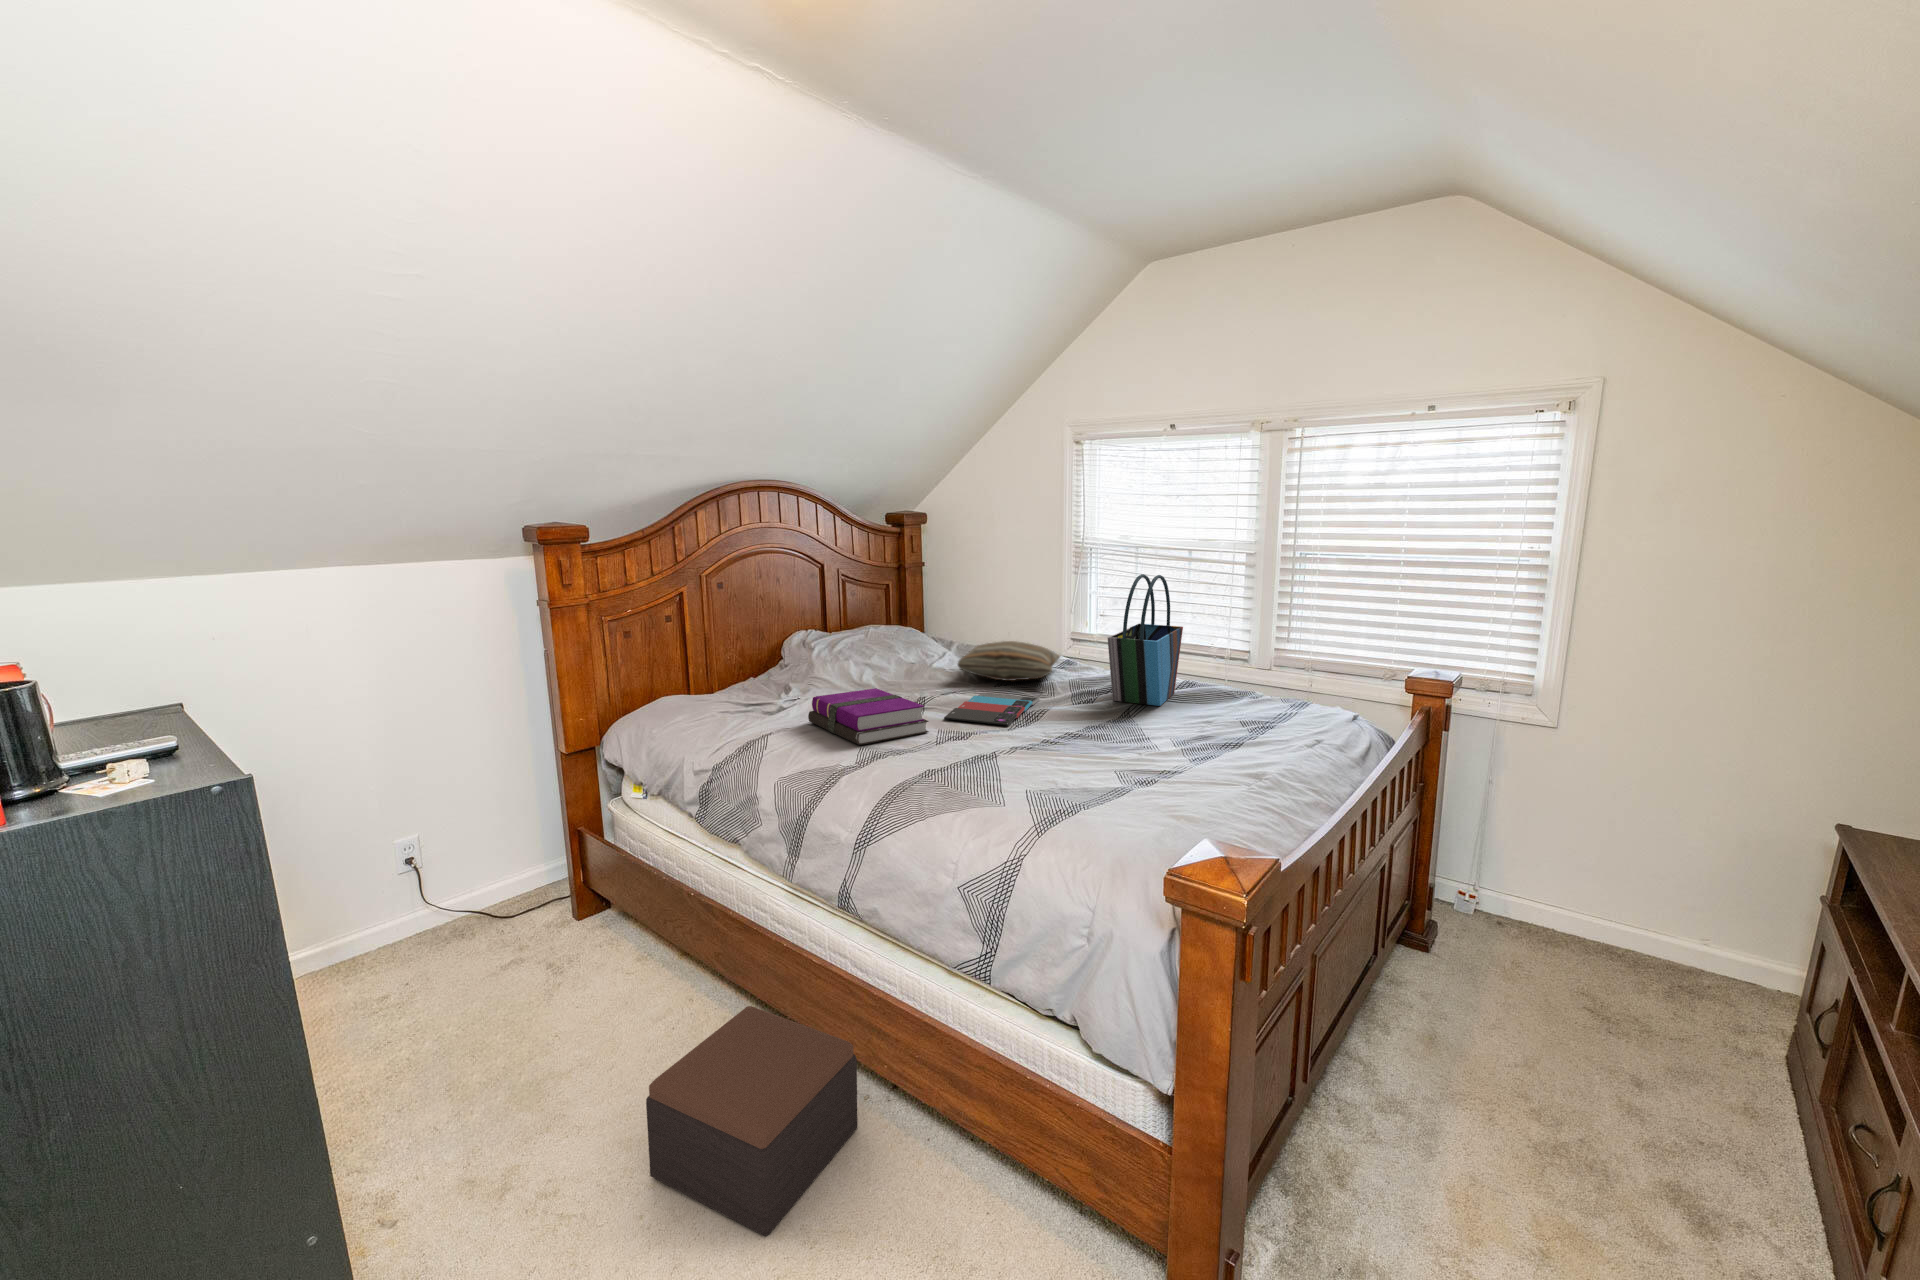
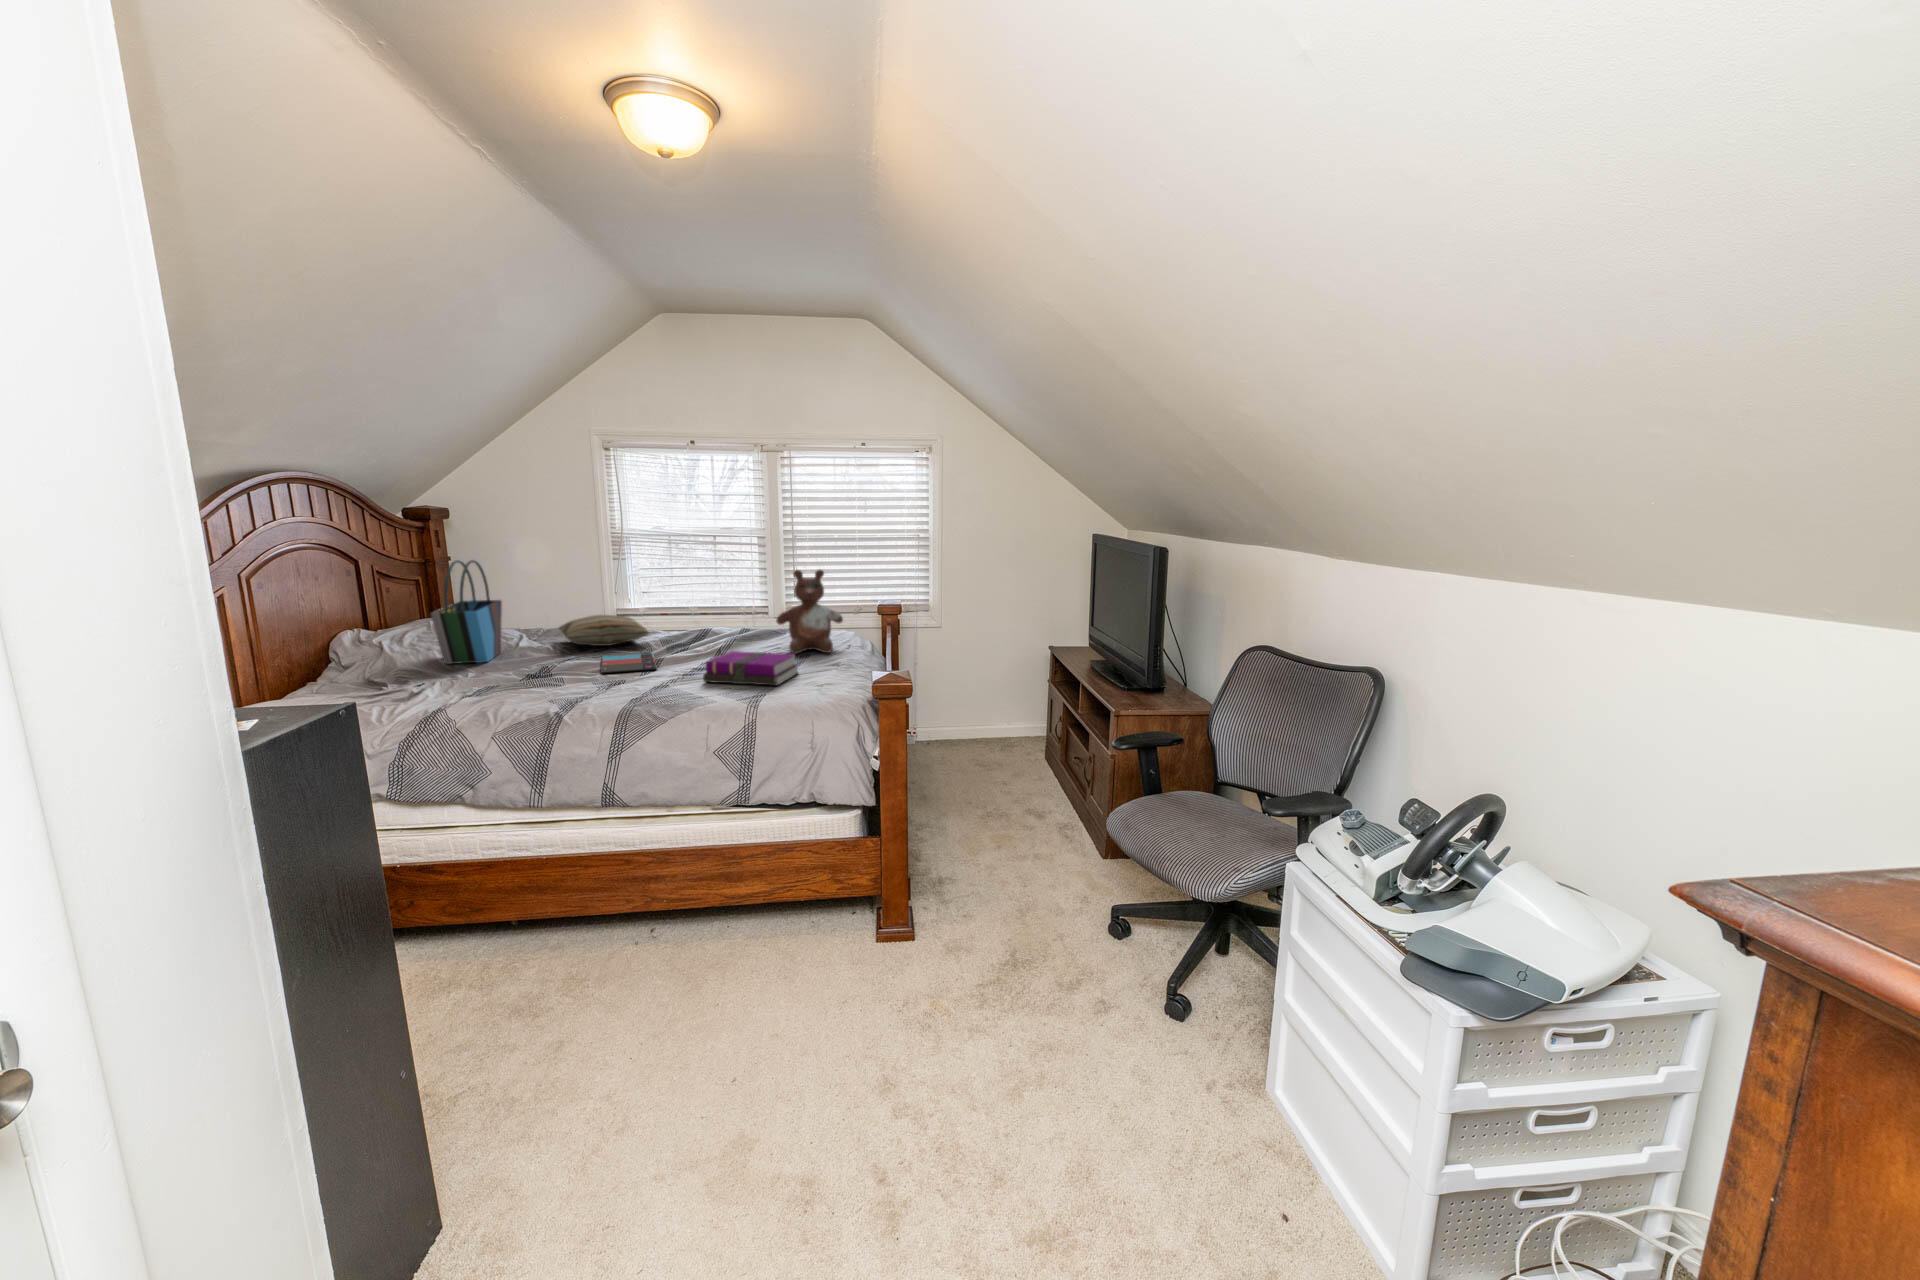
tote bag: present [1108,574,1183,706] -> present [431,560,502,664]
stuffed bear: none [1205,604,1315,745] -> present [776,570,843,654]
notebook: present [808,688,928,745] -> present [703,651,799,686]
footstool: present [646,1006,857,1236] -> none [514,884,649,1020]

